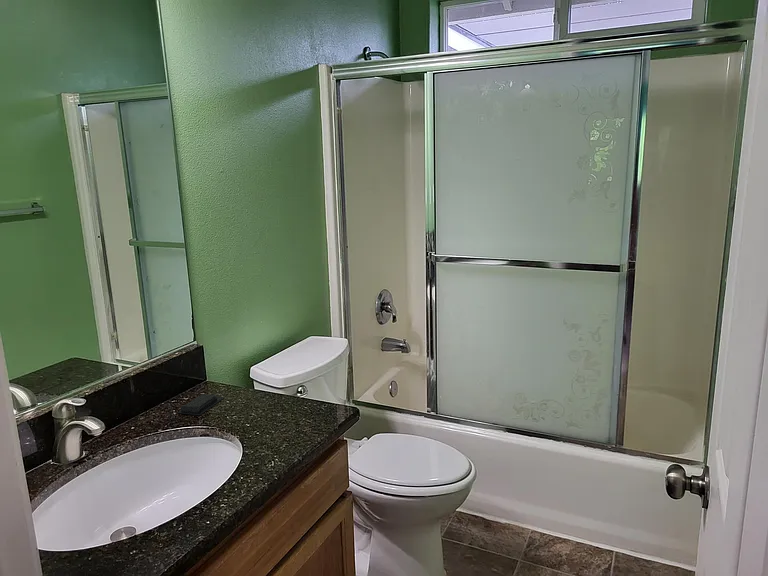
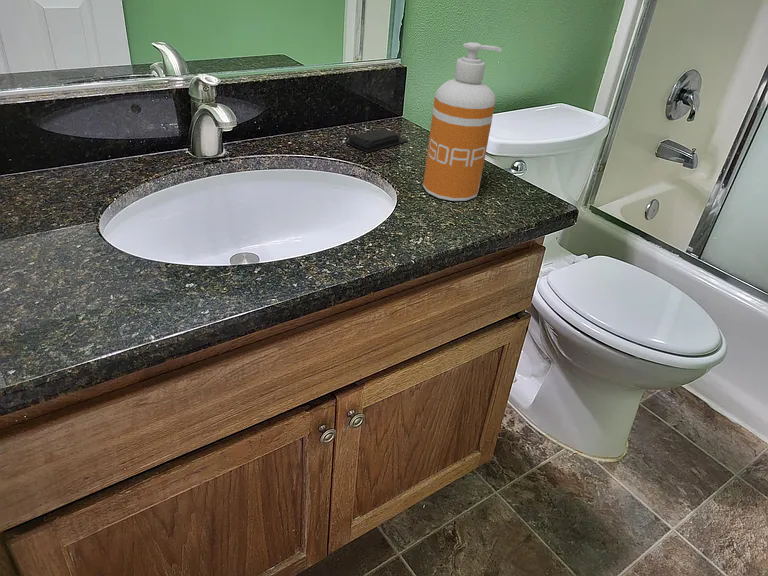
soap dispenser: none [249,327,293,432] -> present [423,42,502,201]

